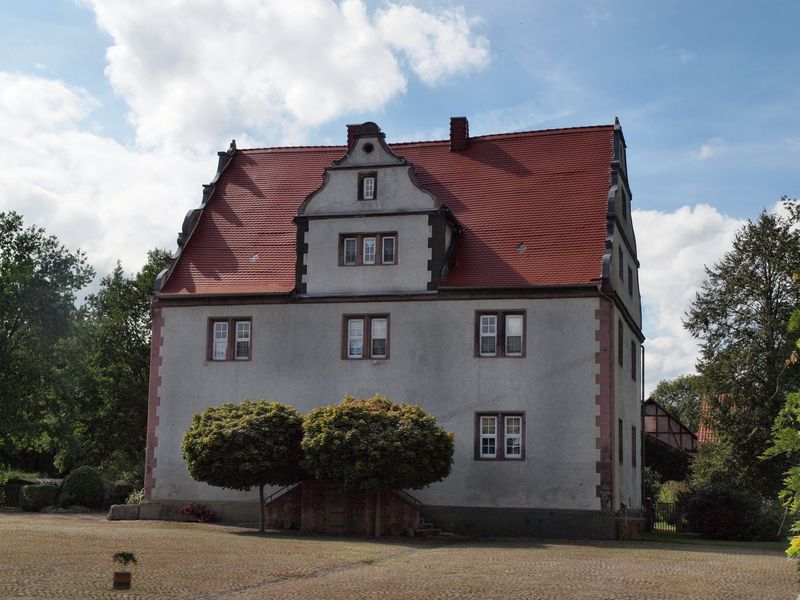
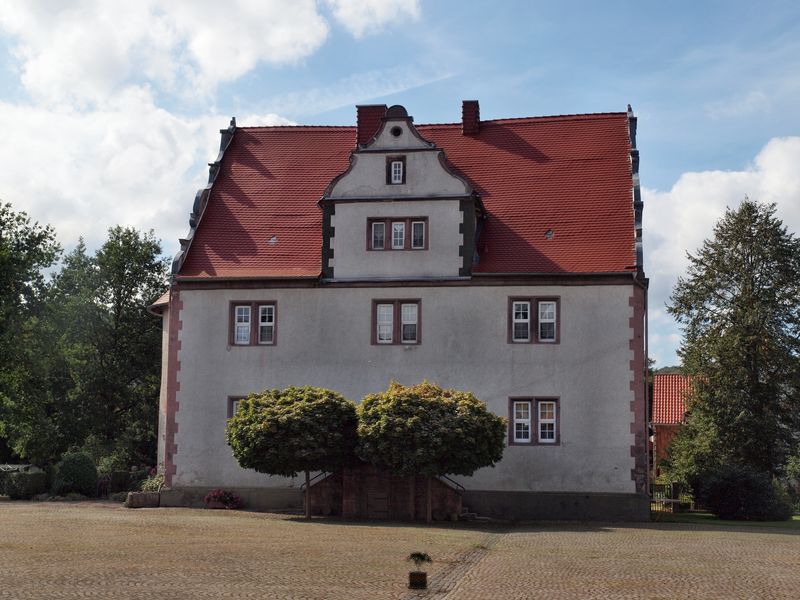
potted tree: present [113,552,137,589] -> present [407,552,432,589]

